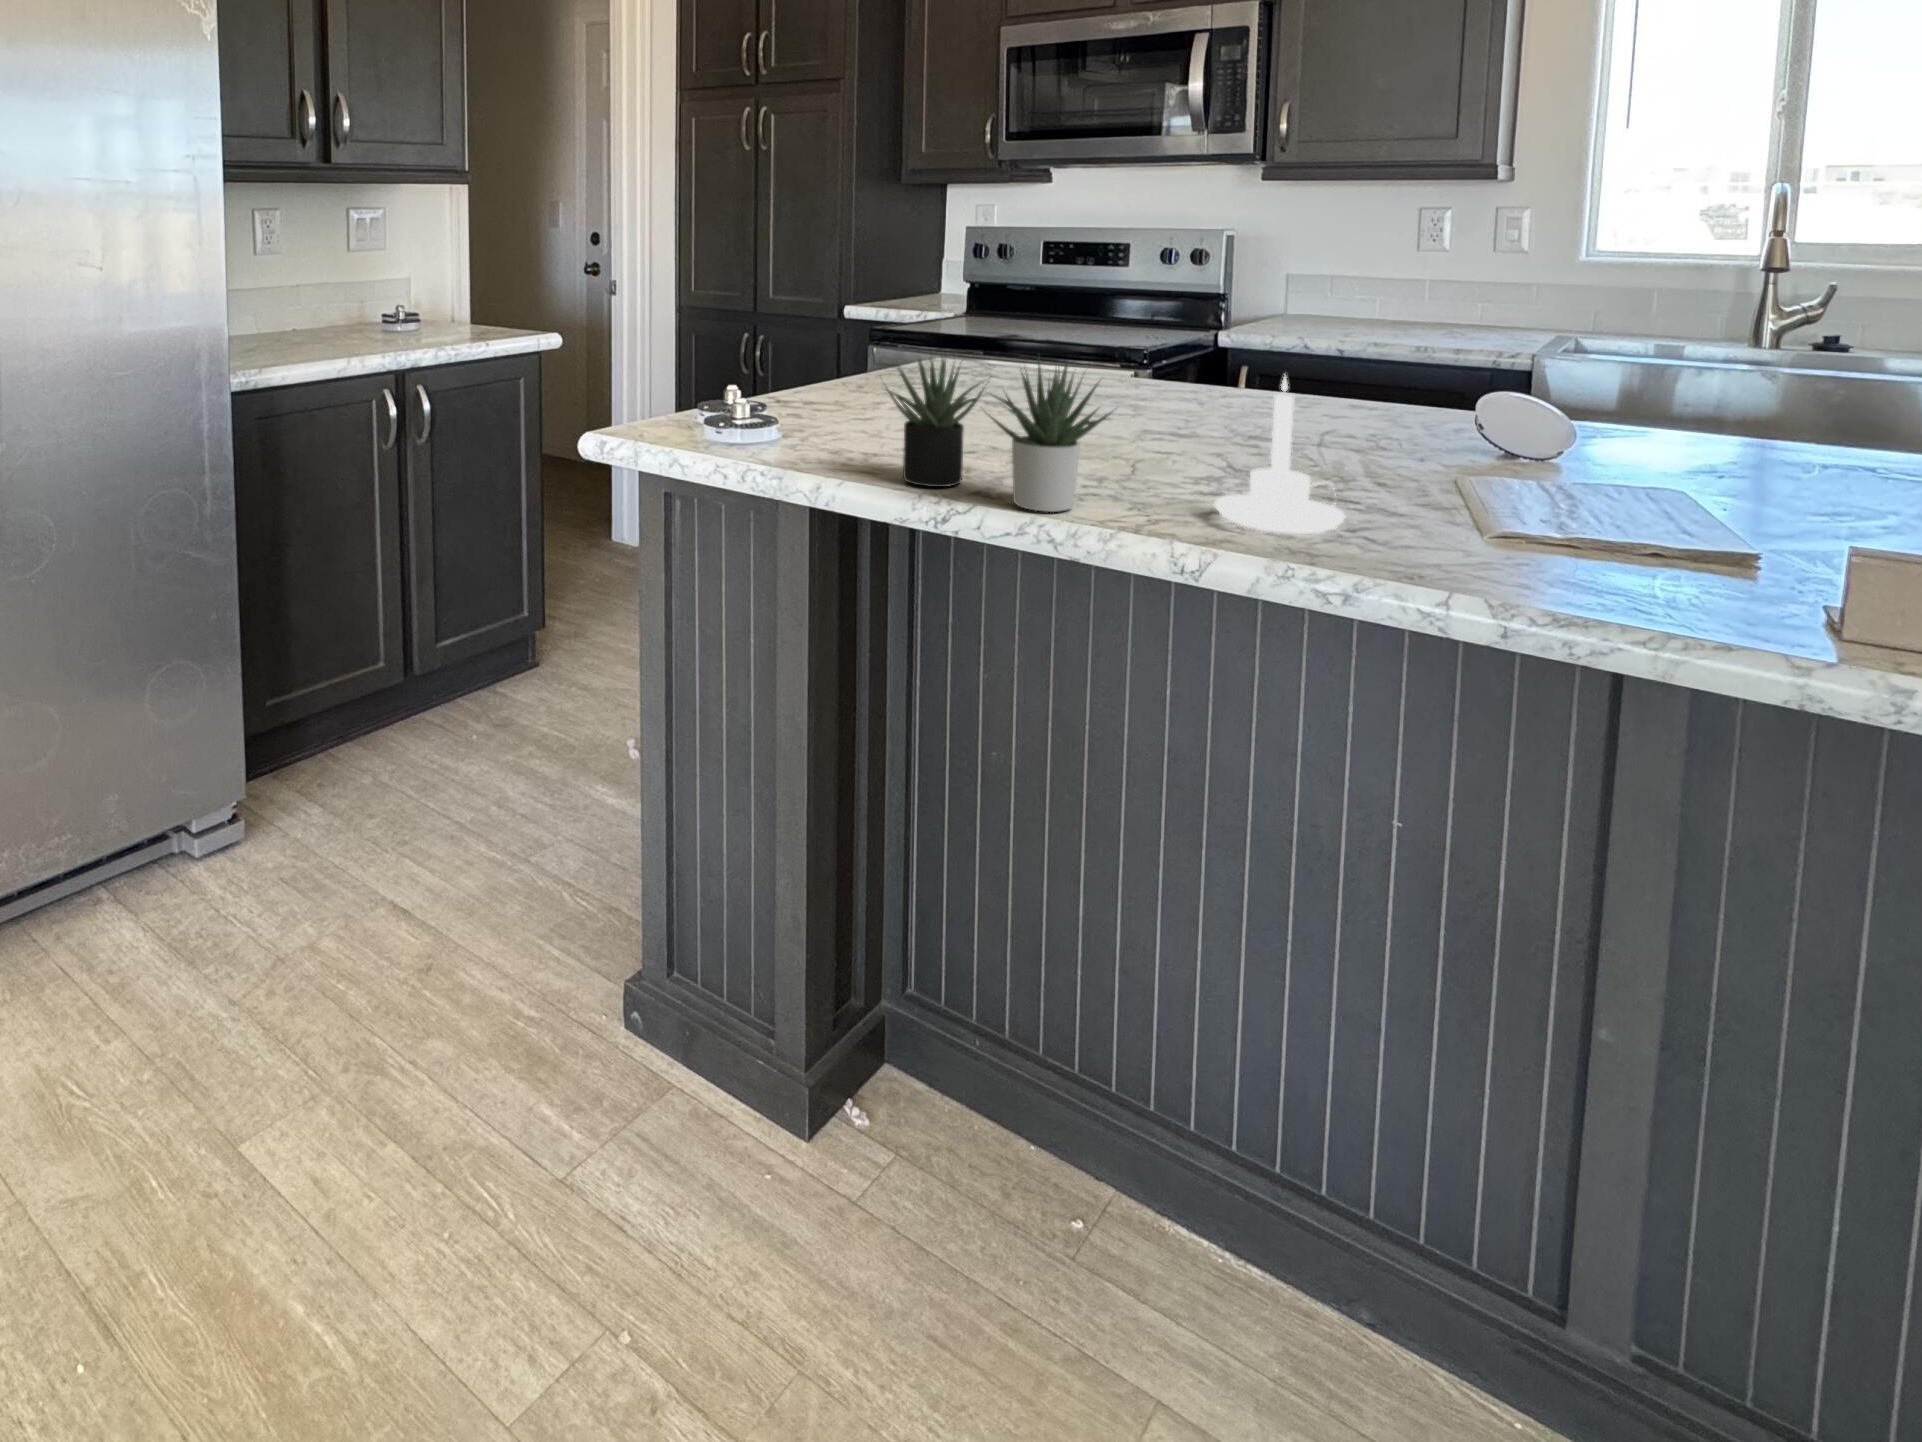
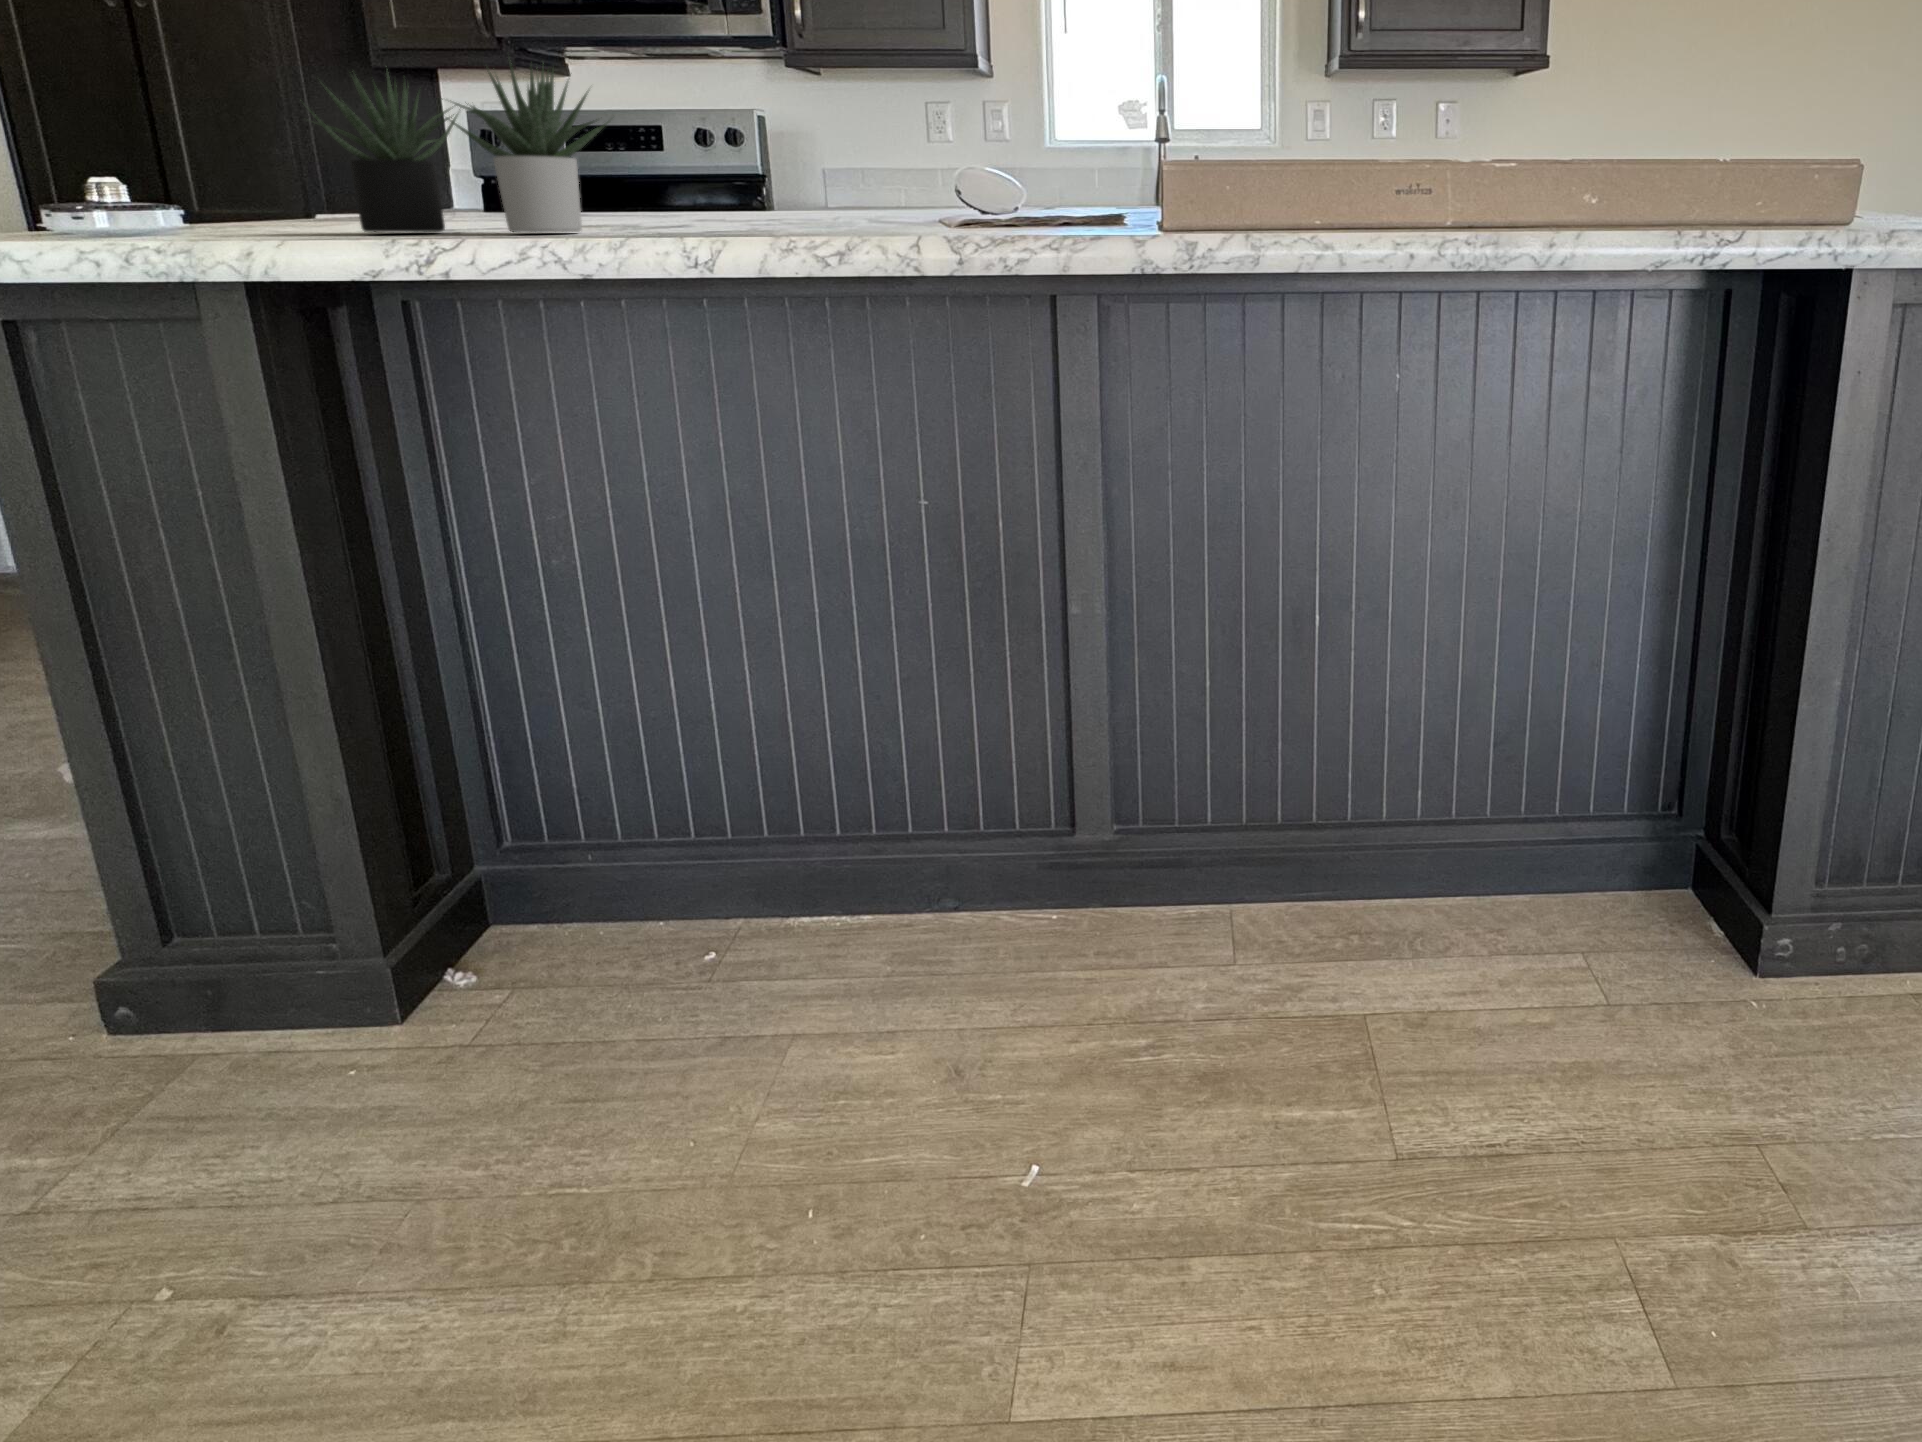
candle holder: present [1214,376,1345,534] -> none [730,75,849,226]

